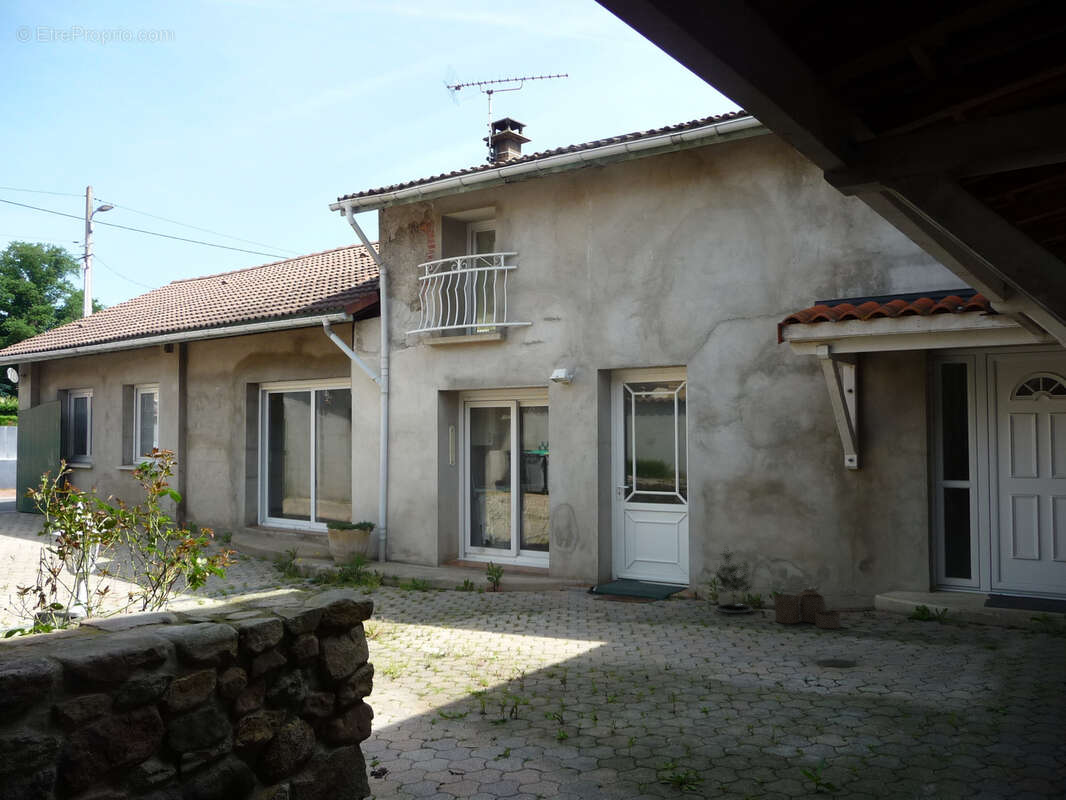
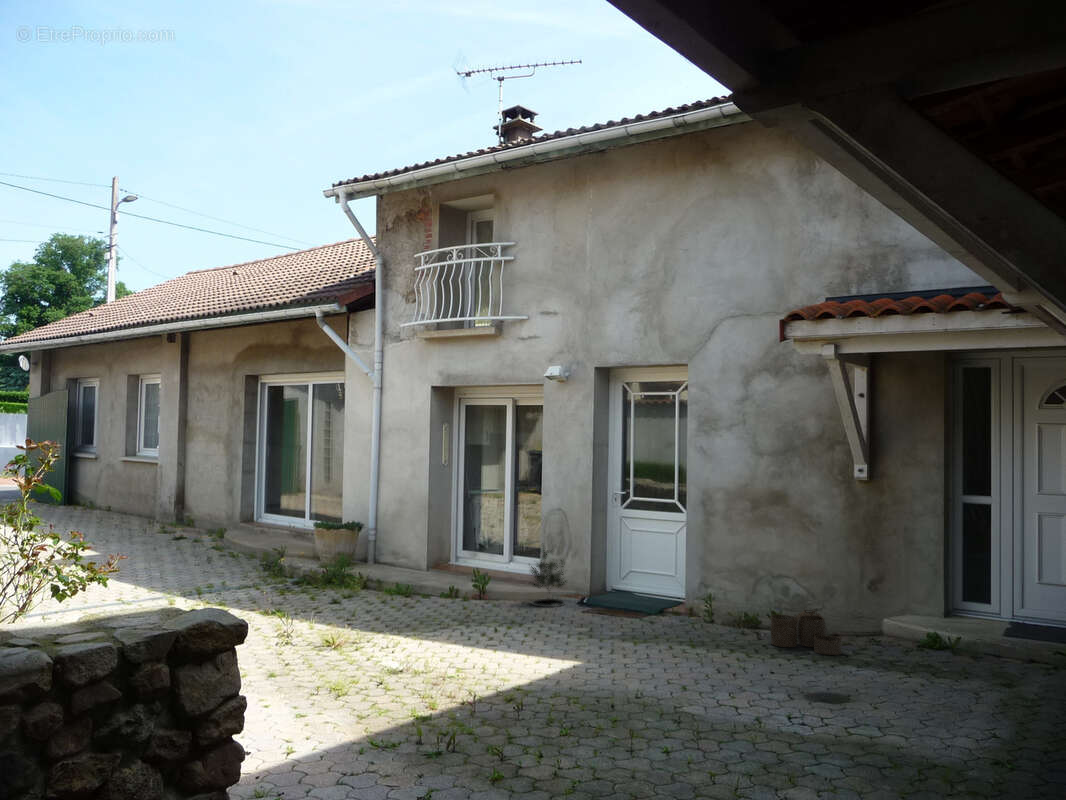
potted tree: present [715,550,752,613] -> present [531,550,567,607]

